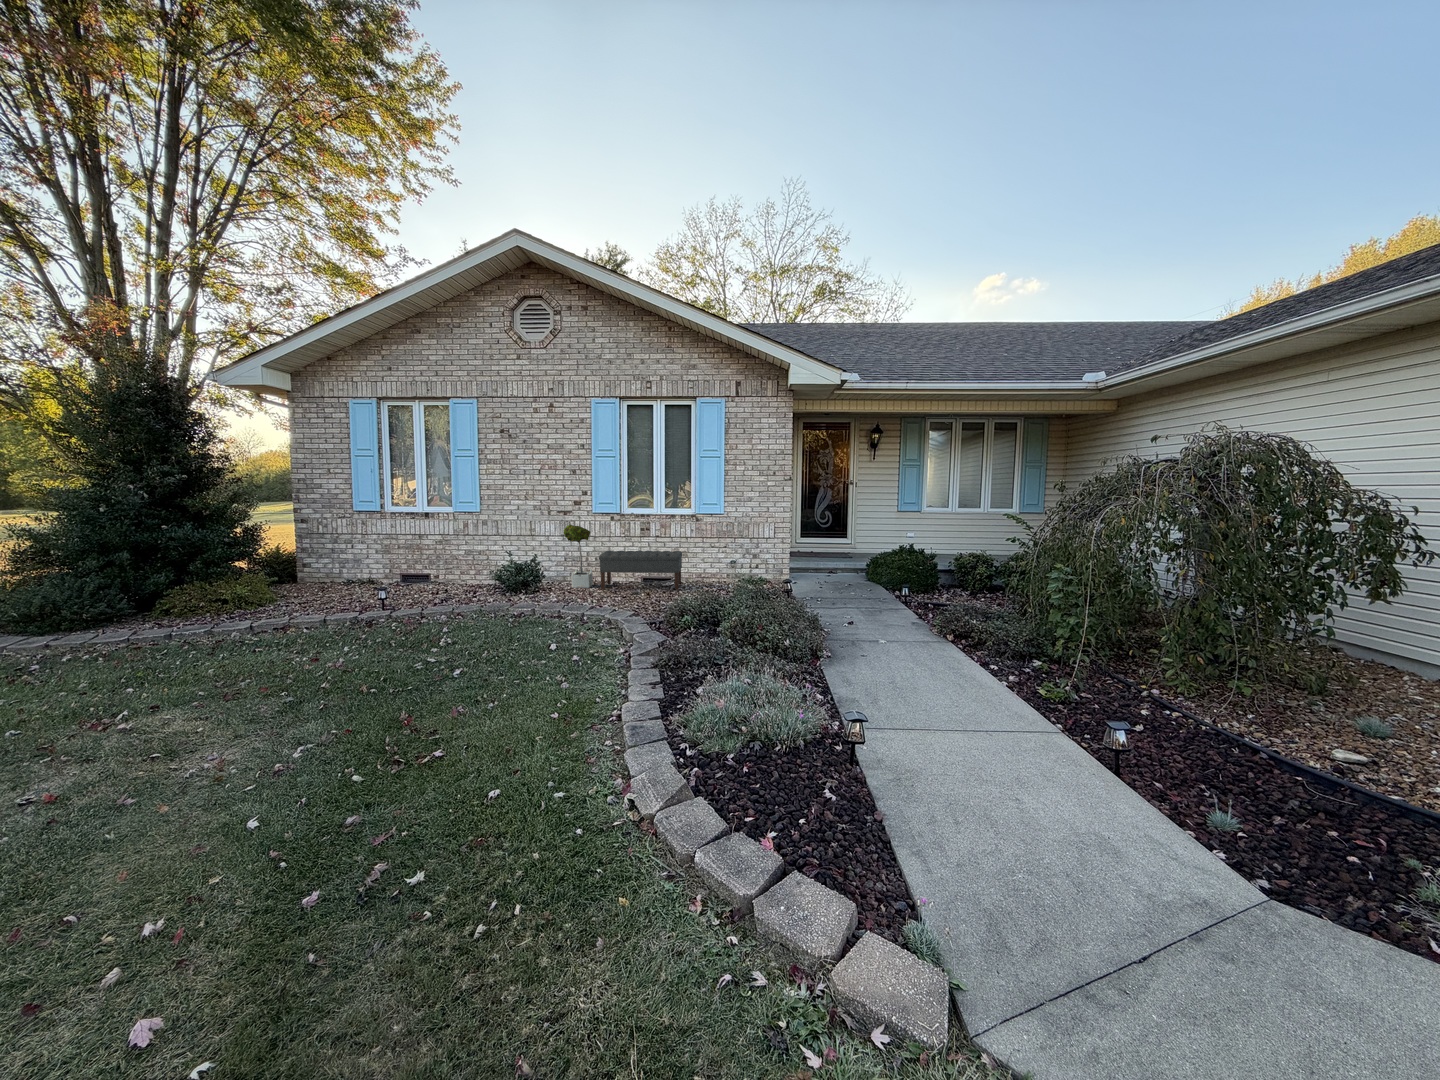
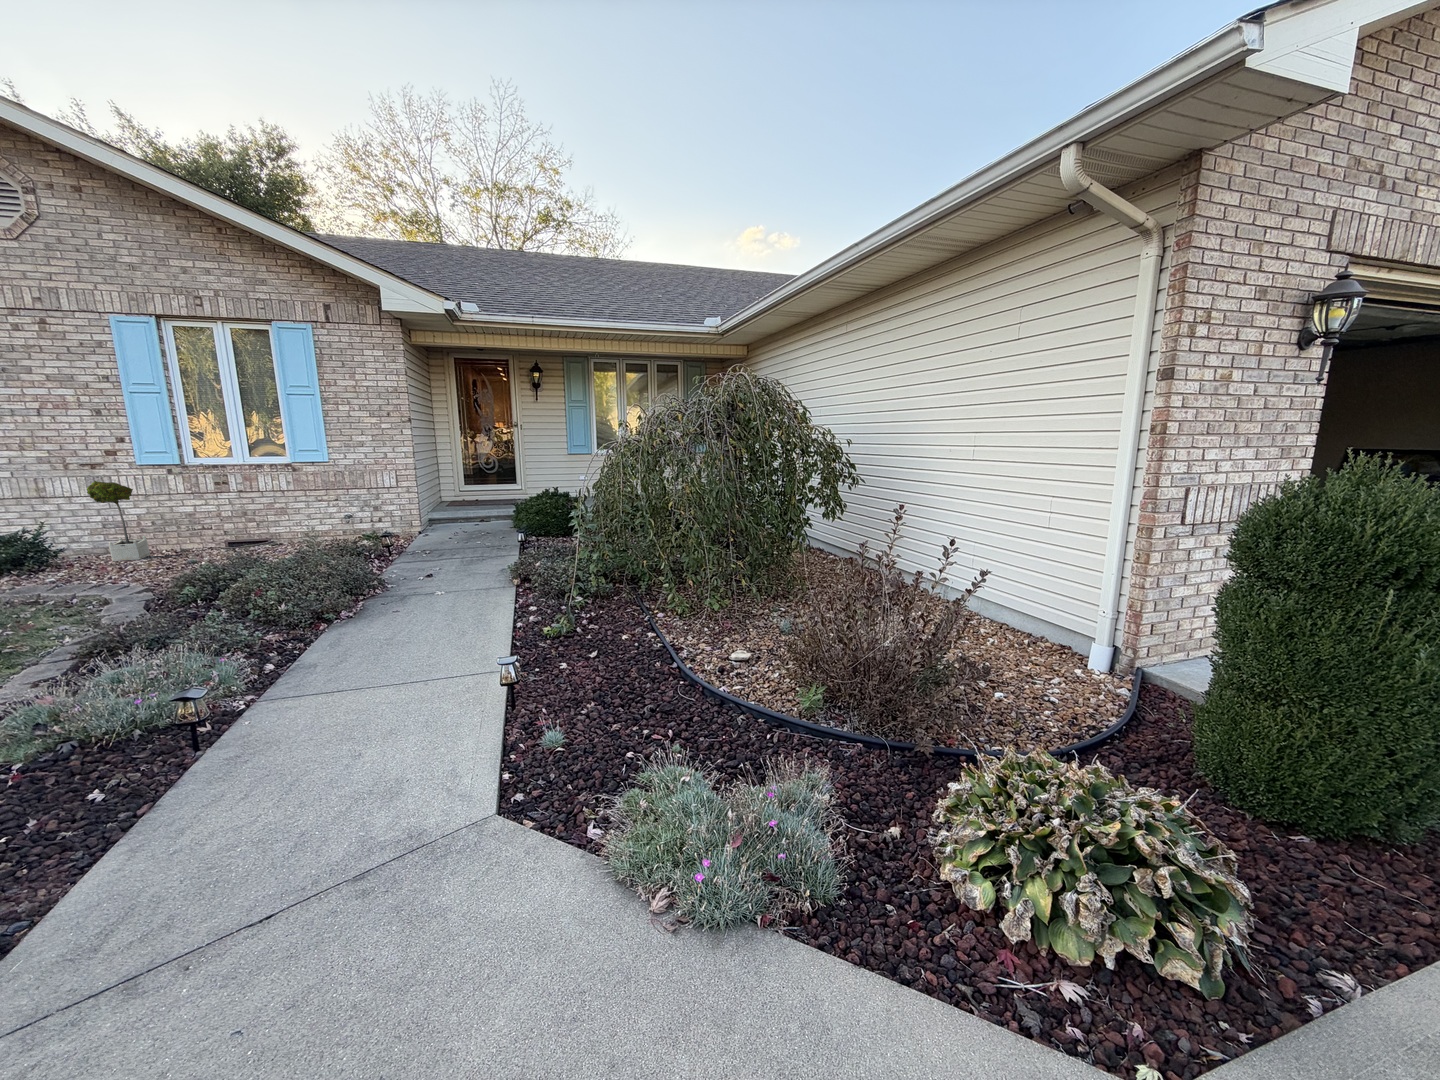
bench: present [599,550,682,590] -> none [145,507,281,560]

